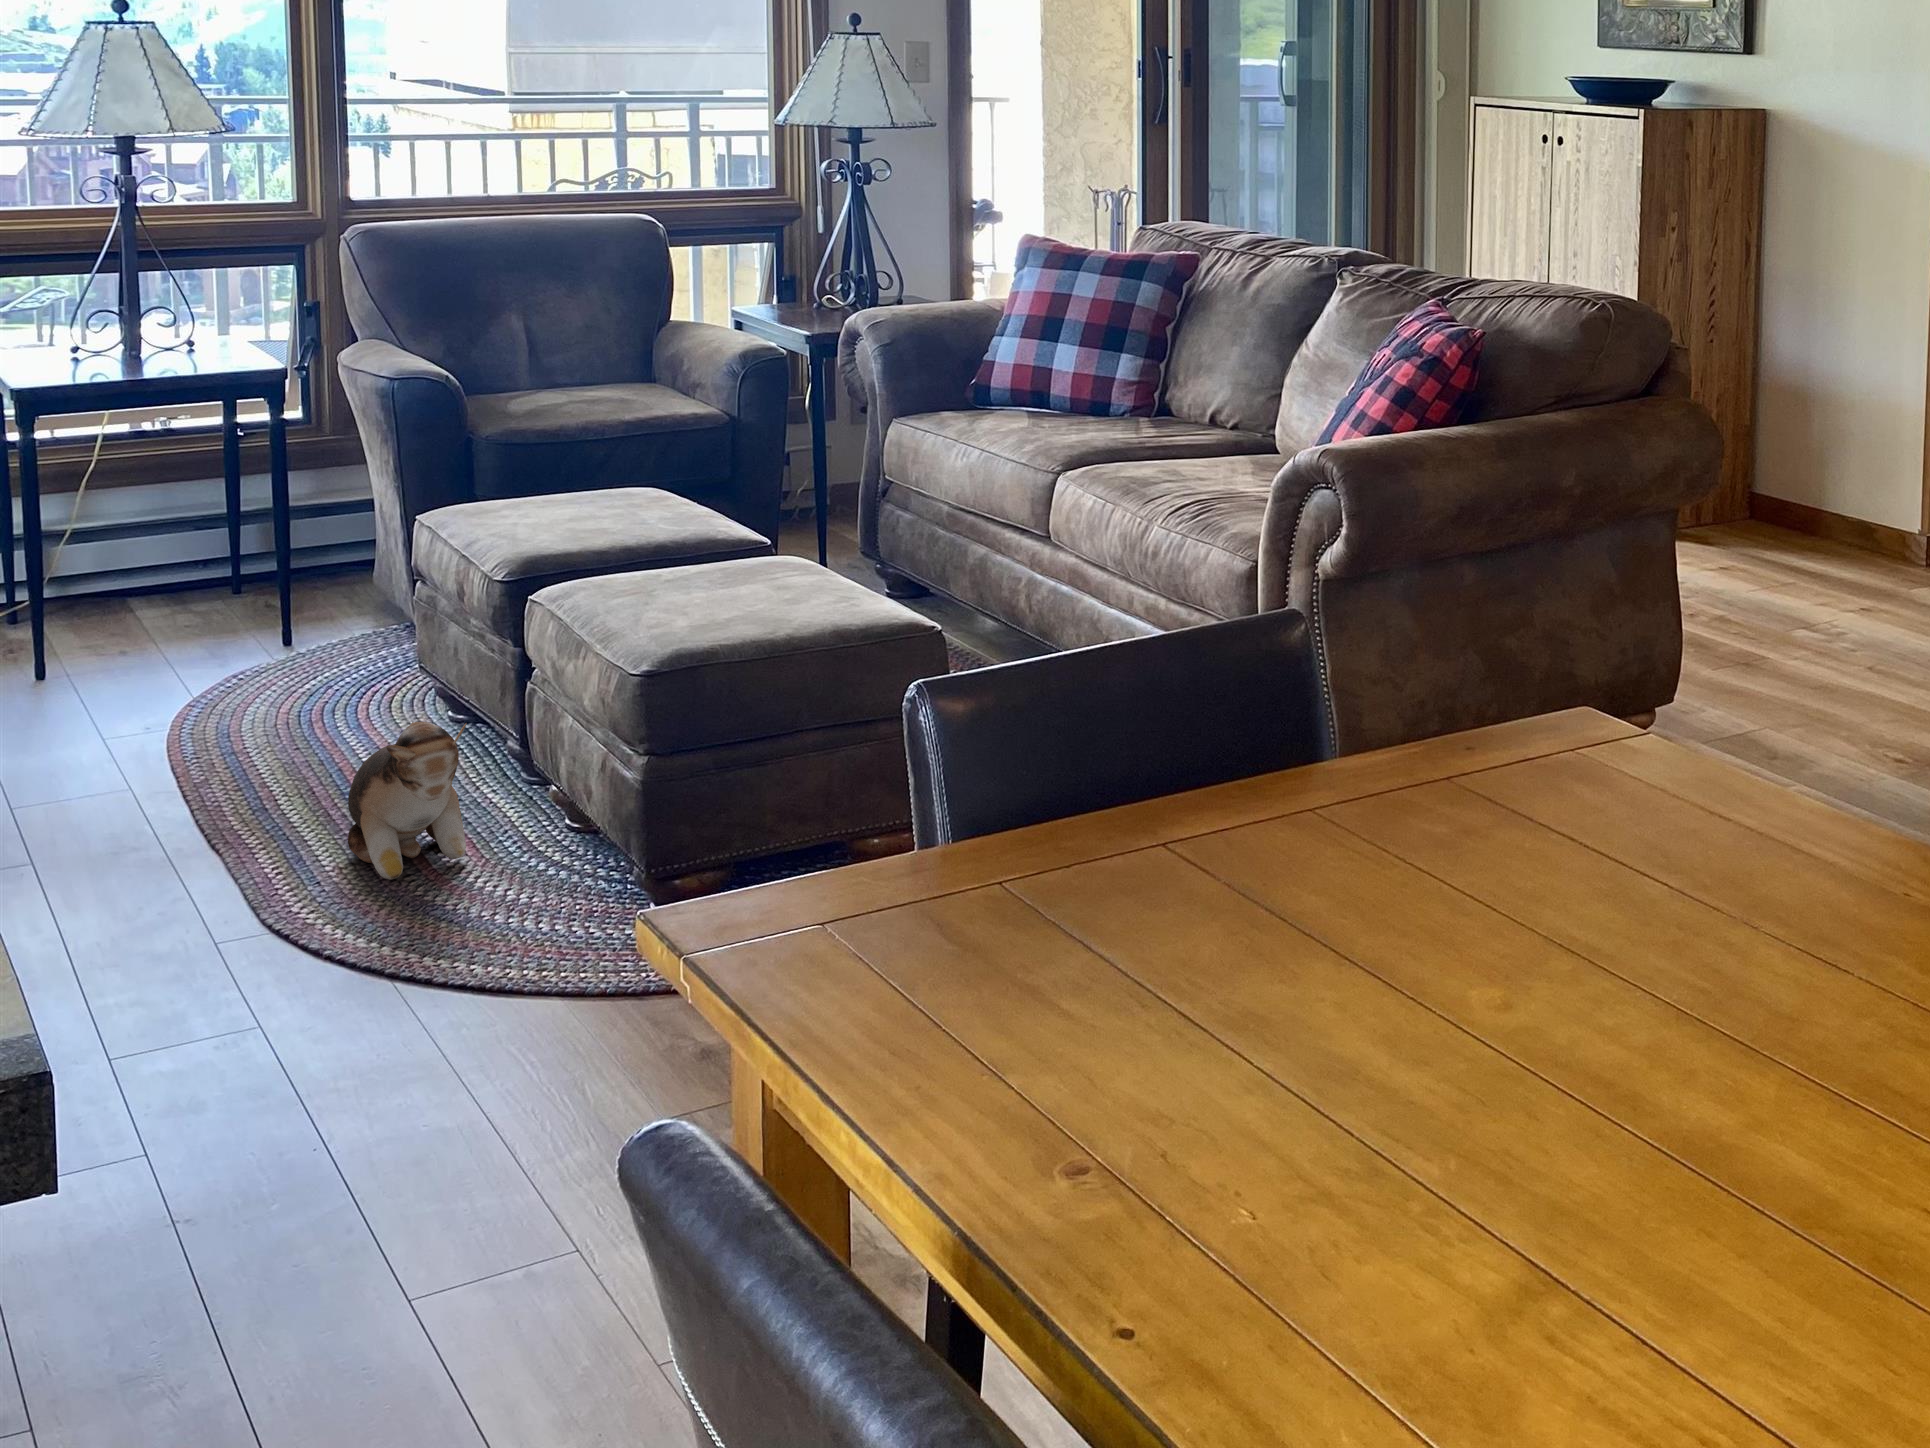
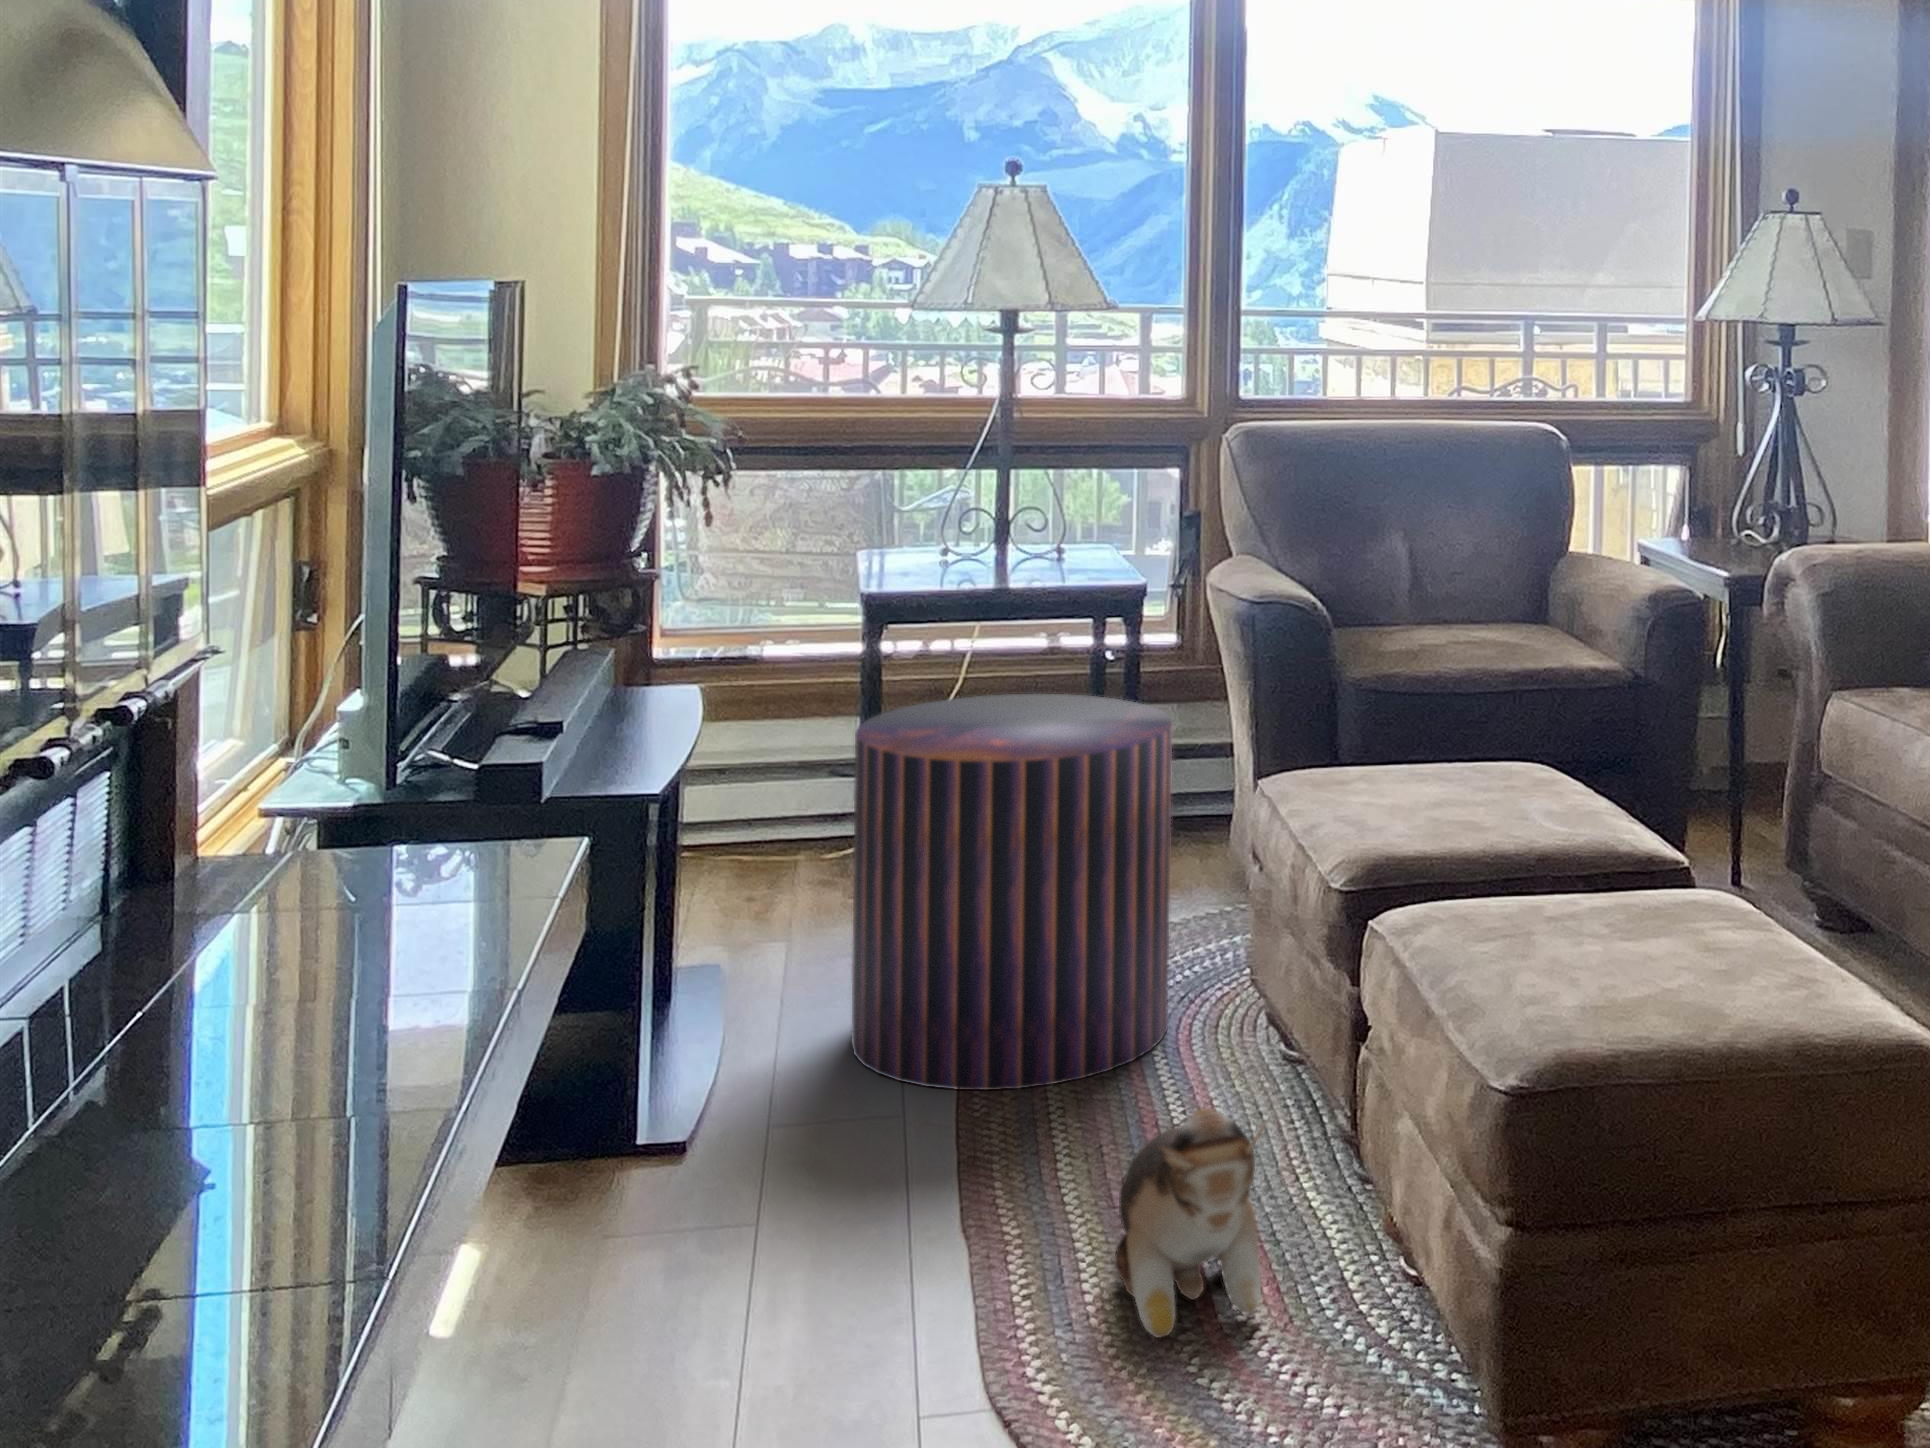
pouf: none [48,461,350,770] -> present [852,694,1172,1090]

